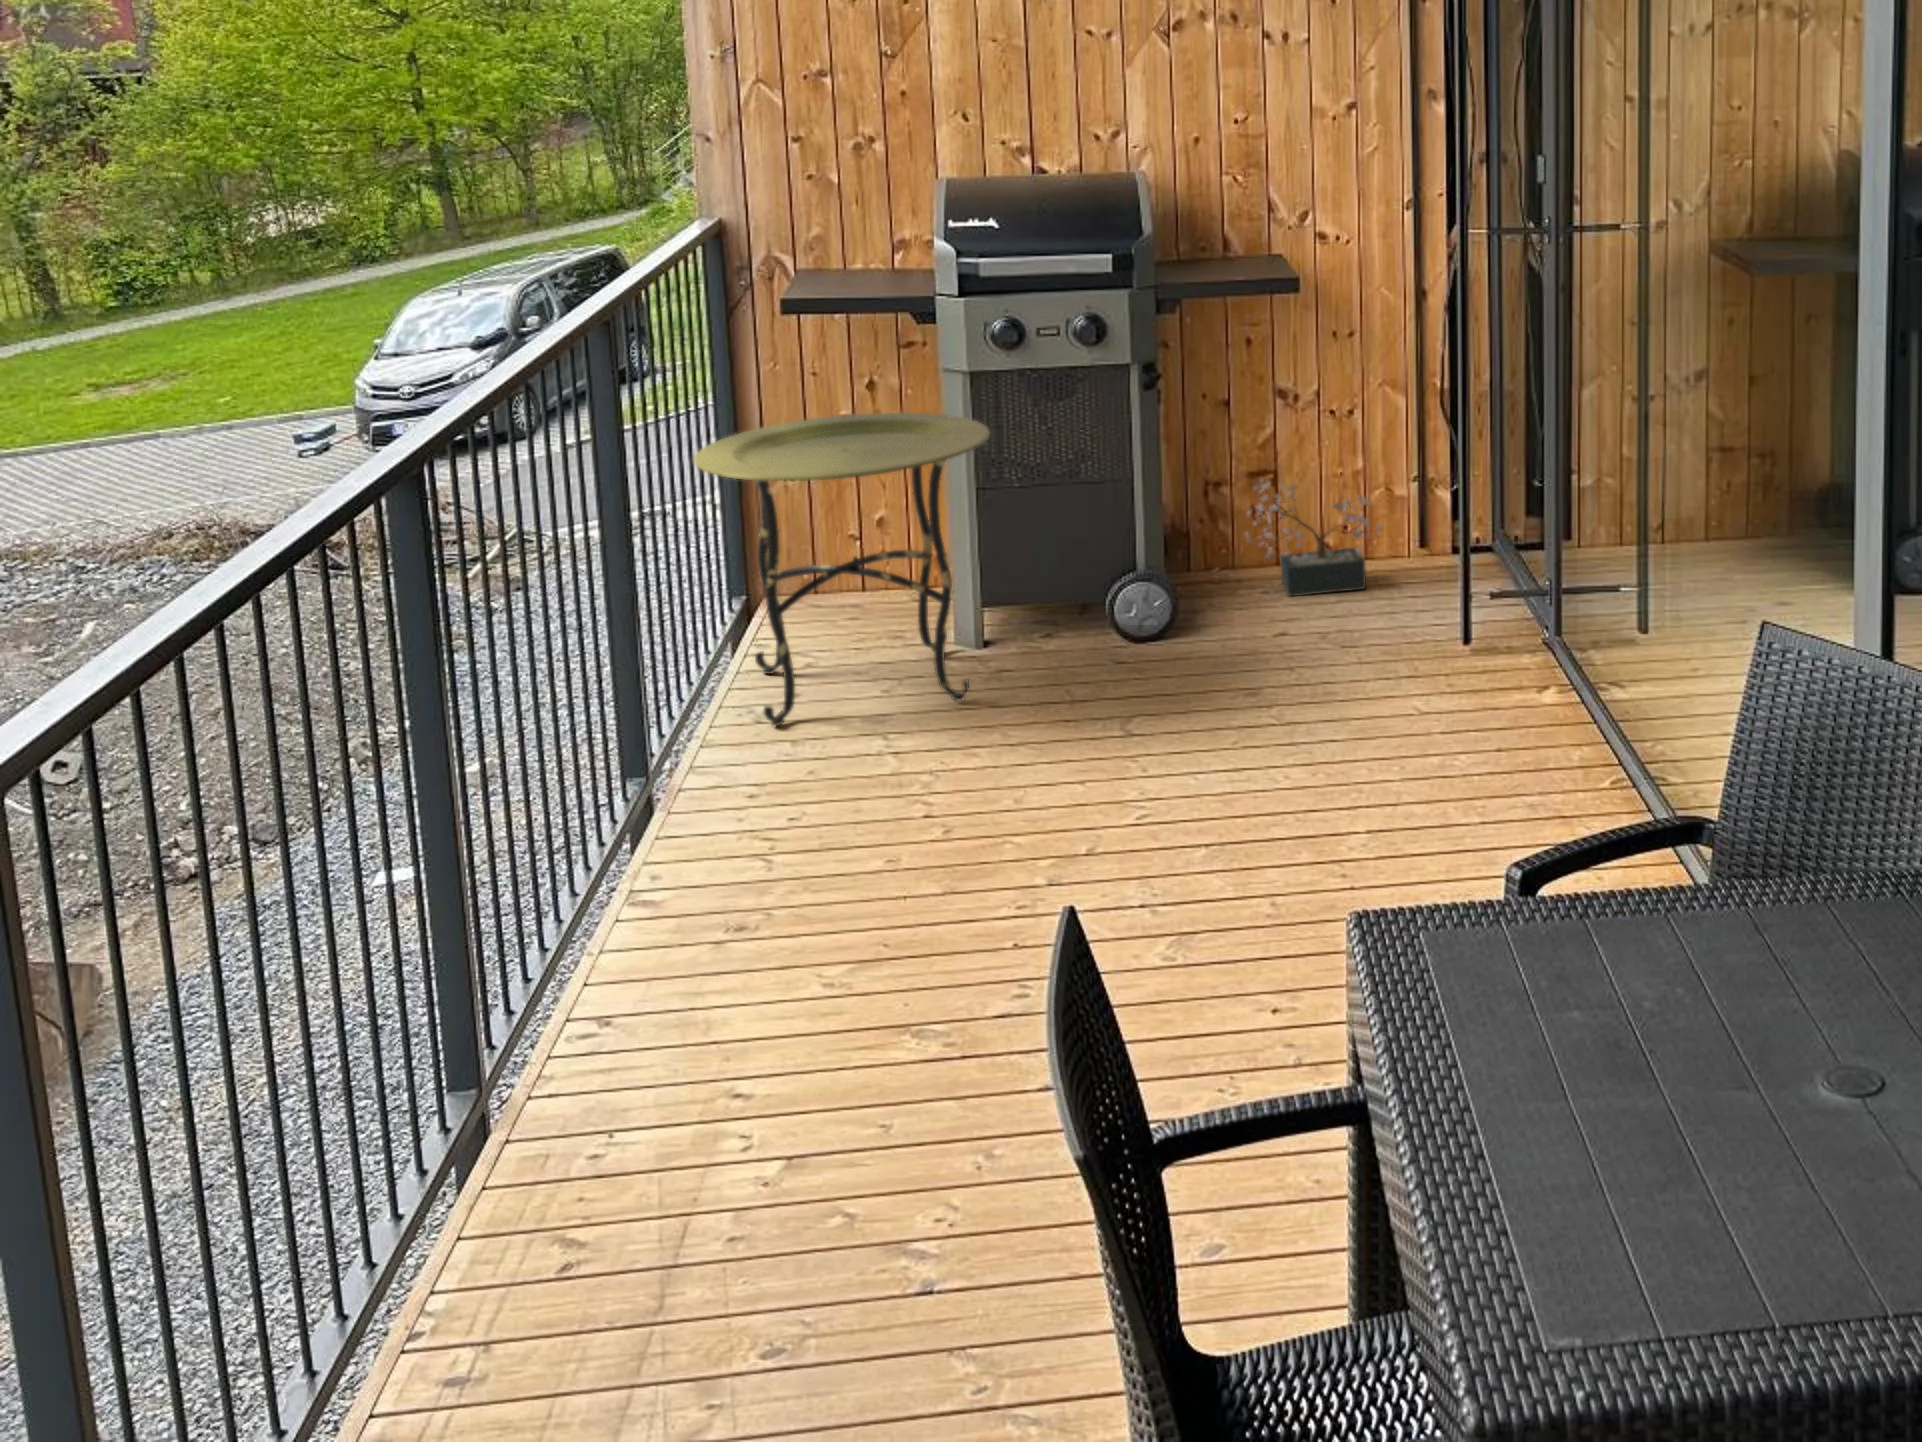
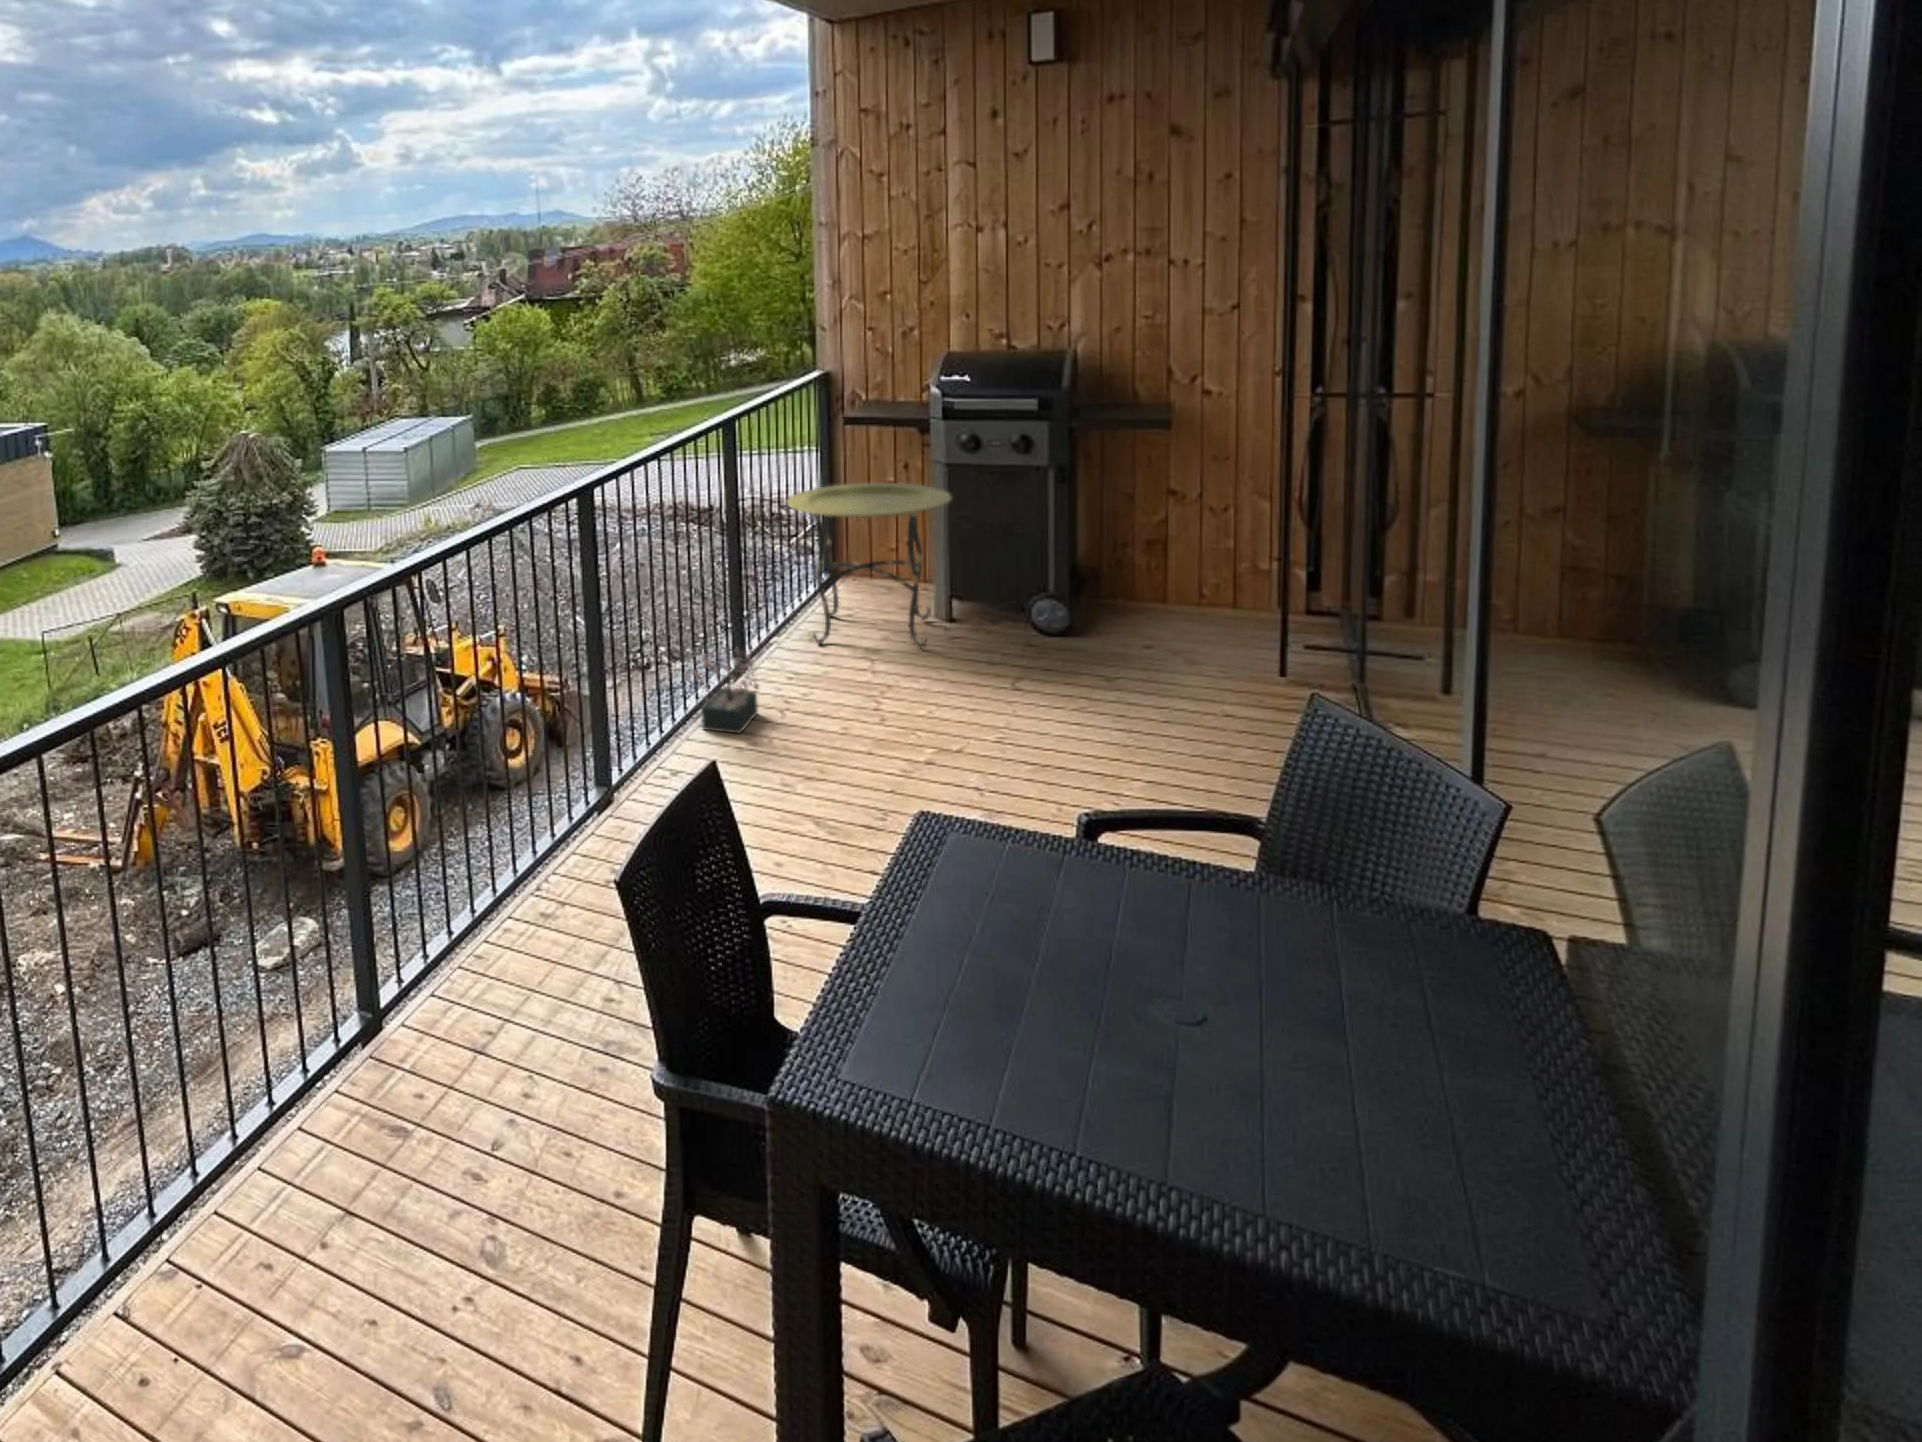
decorative plant: present [1246,480,1382,596] -> present [686,649,759,733]

